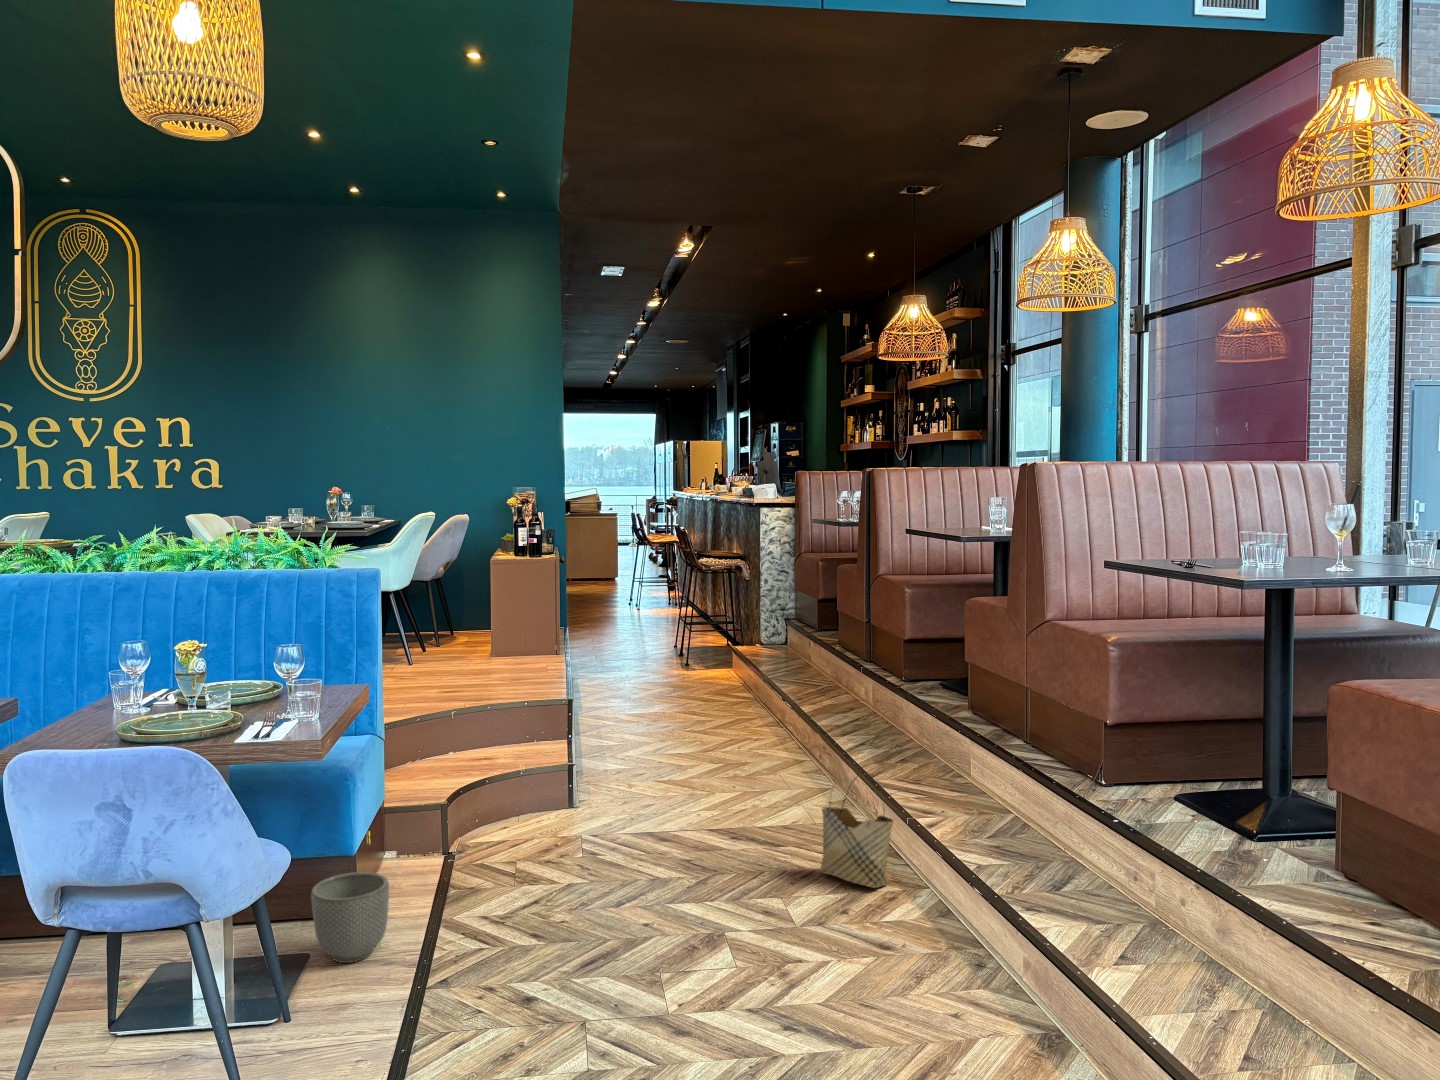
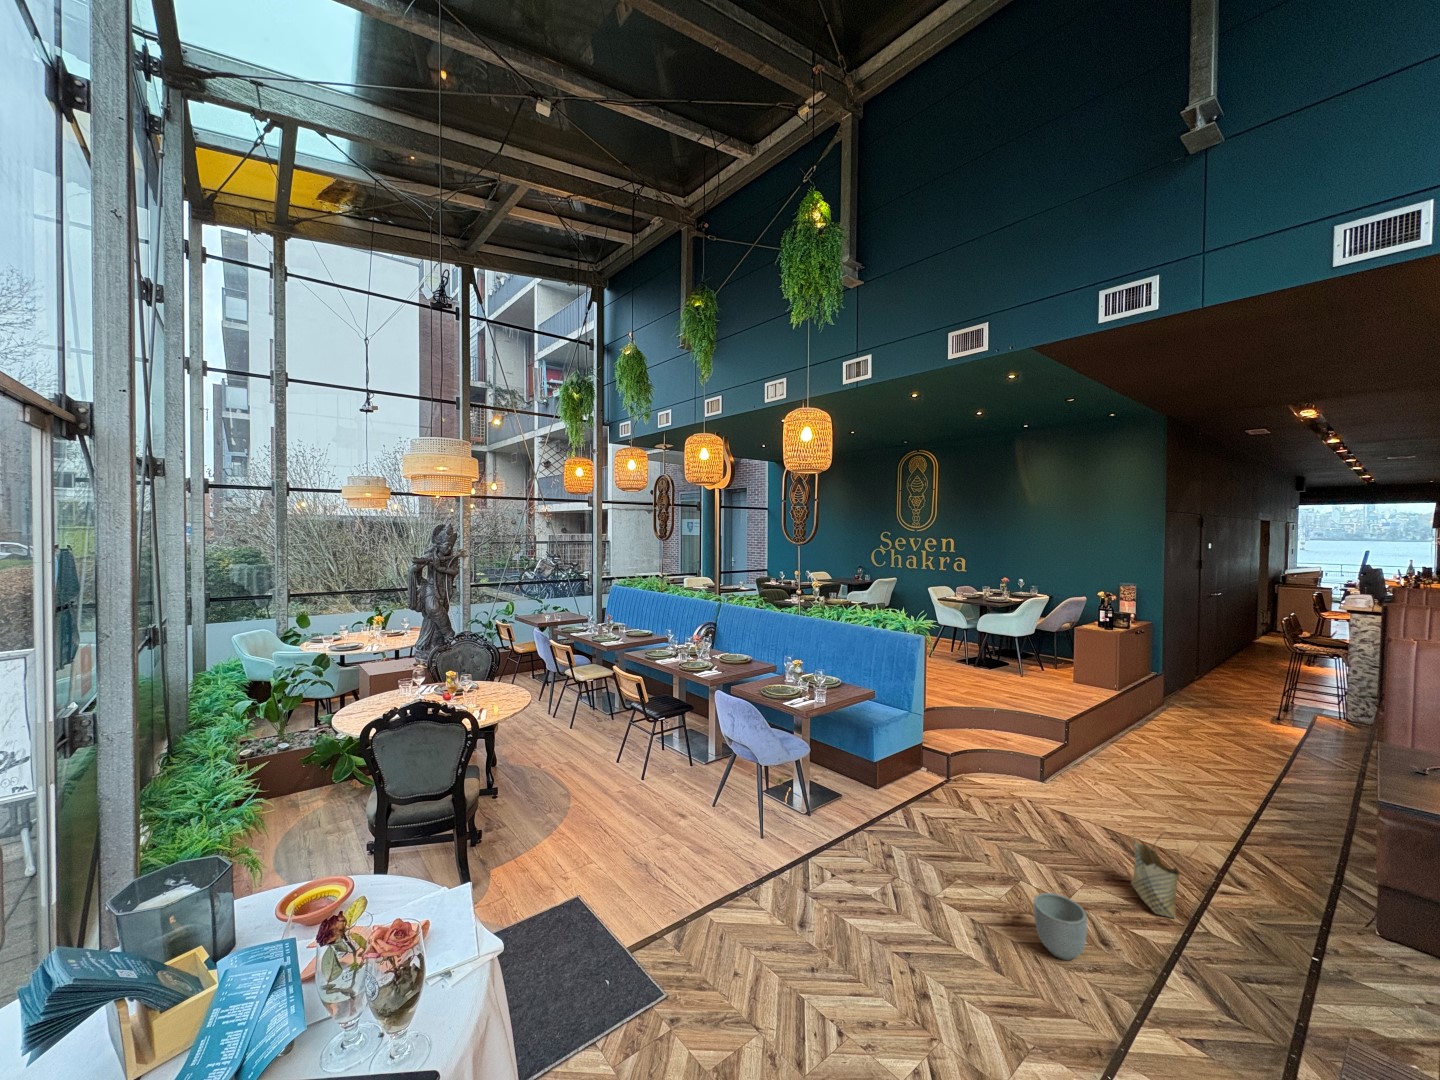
planter: present [311,872,389,963] -> present [1033,893,1087,960]

